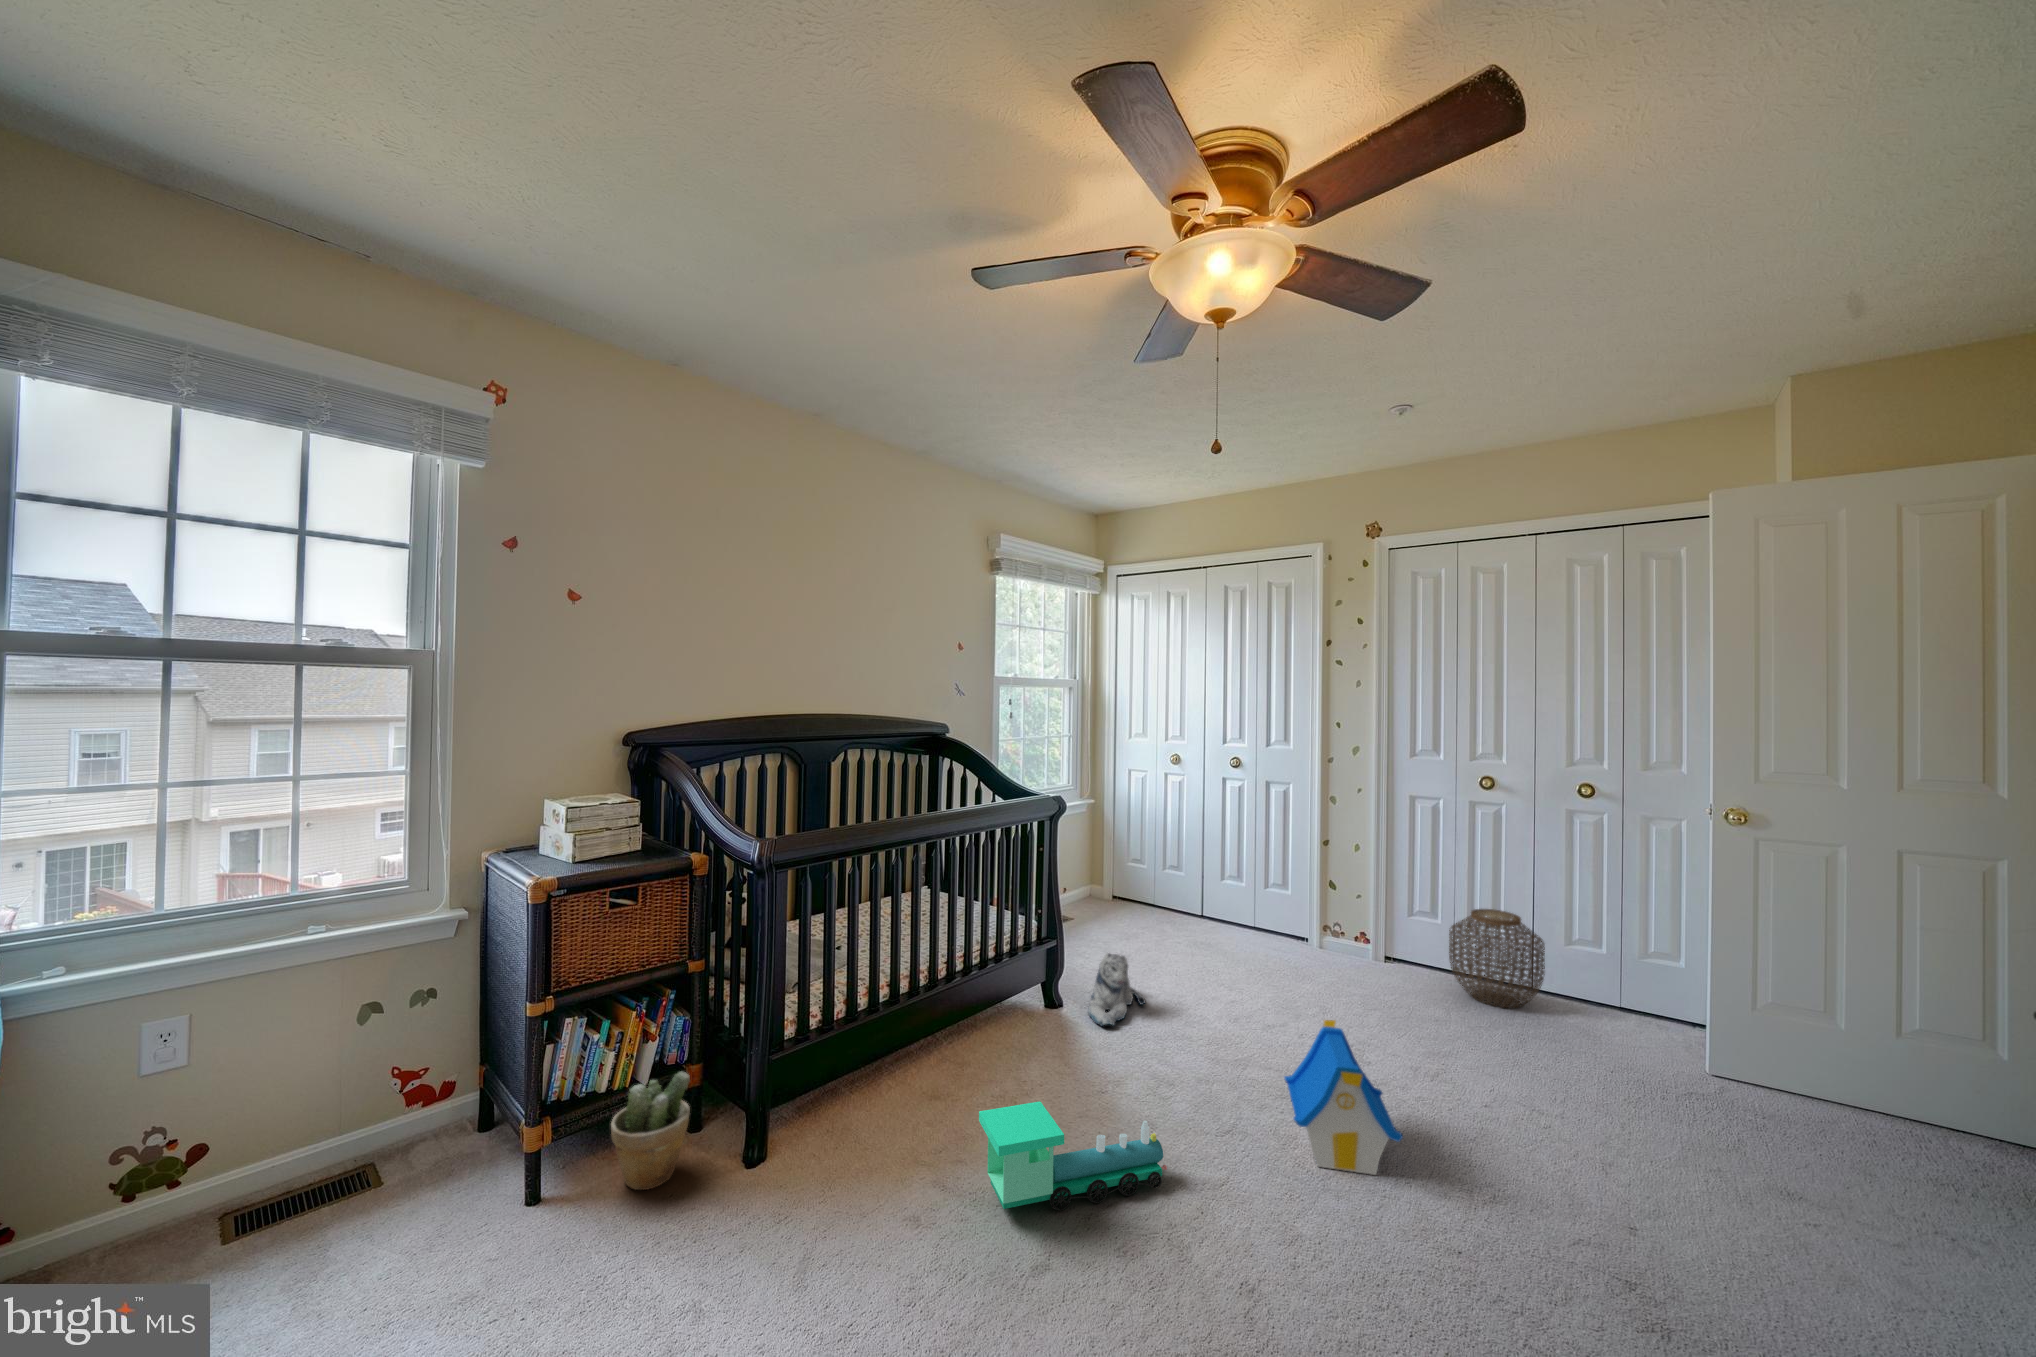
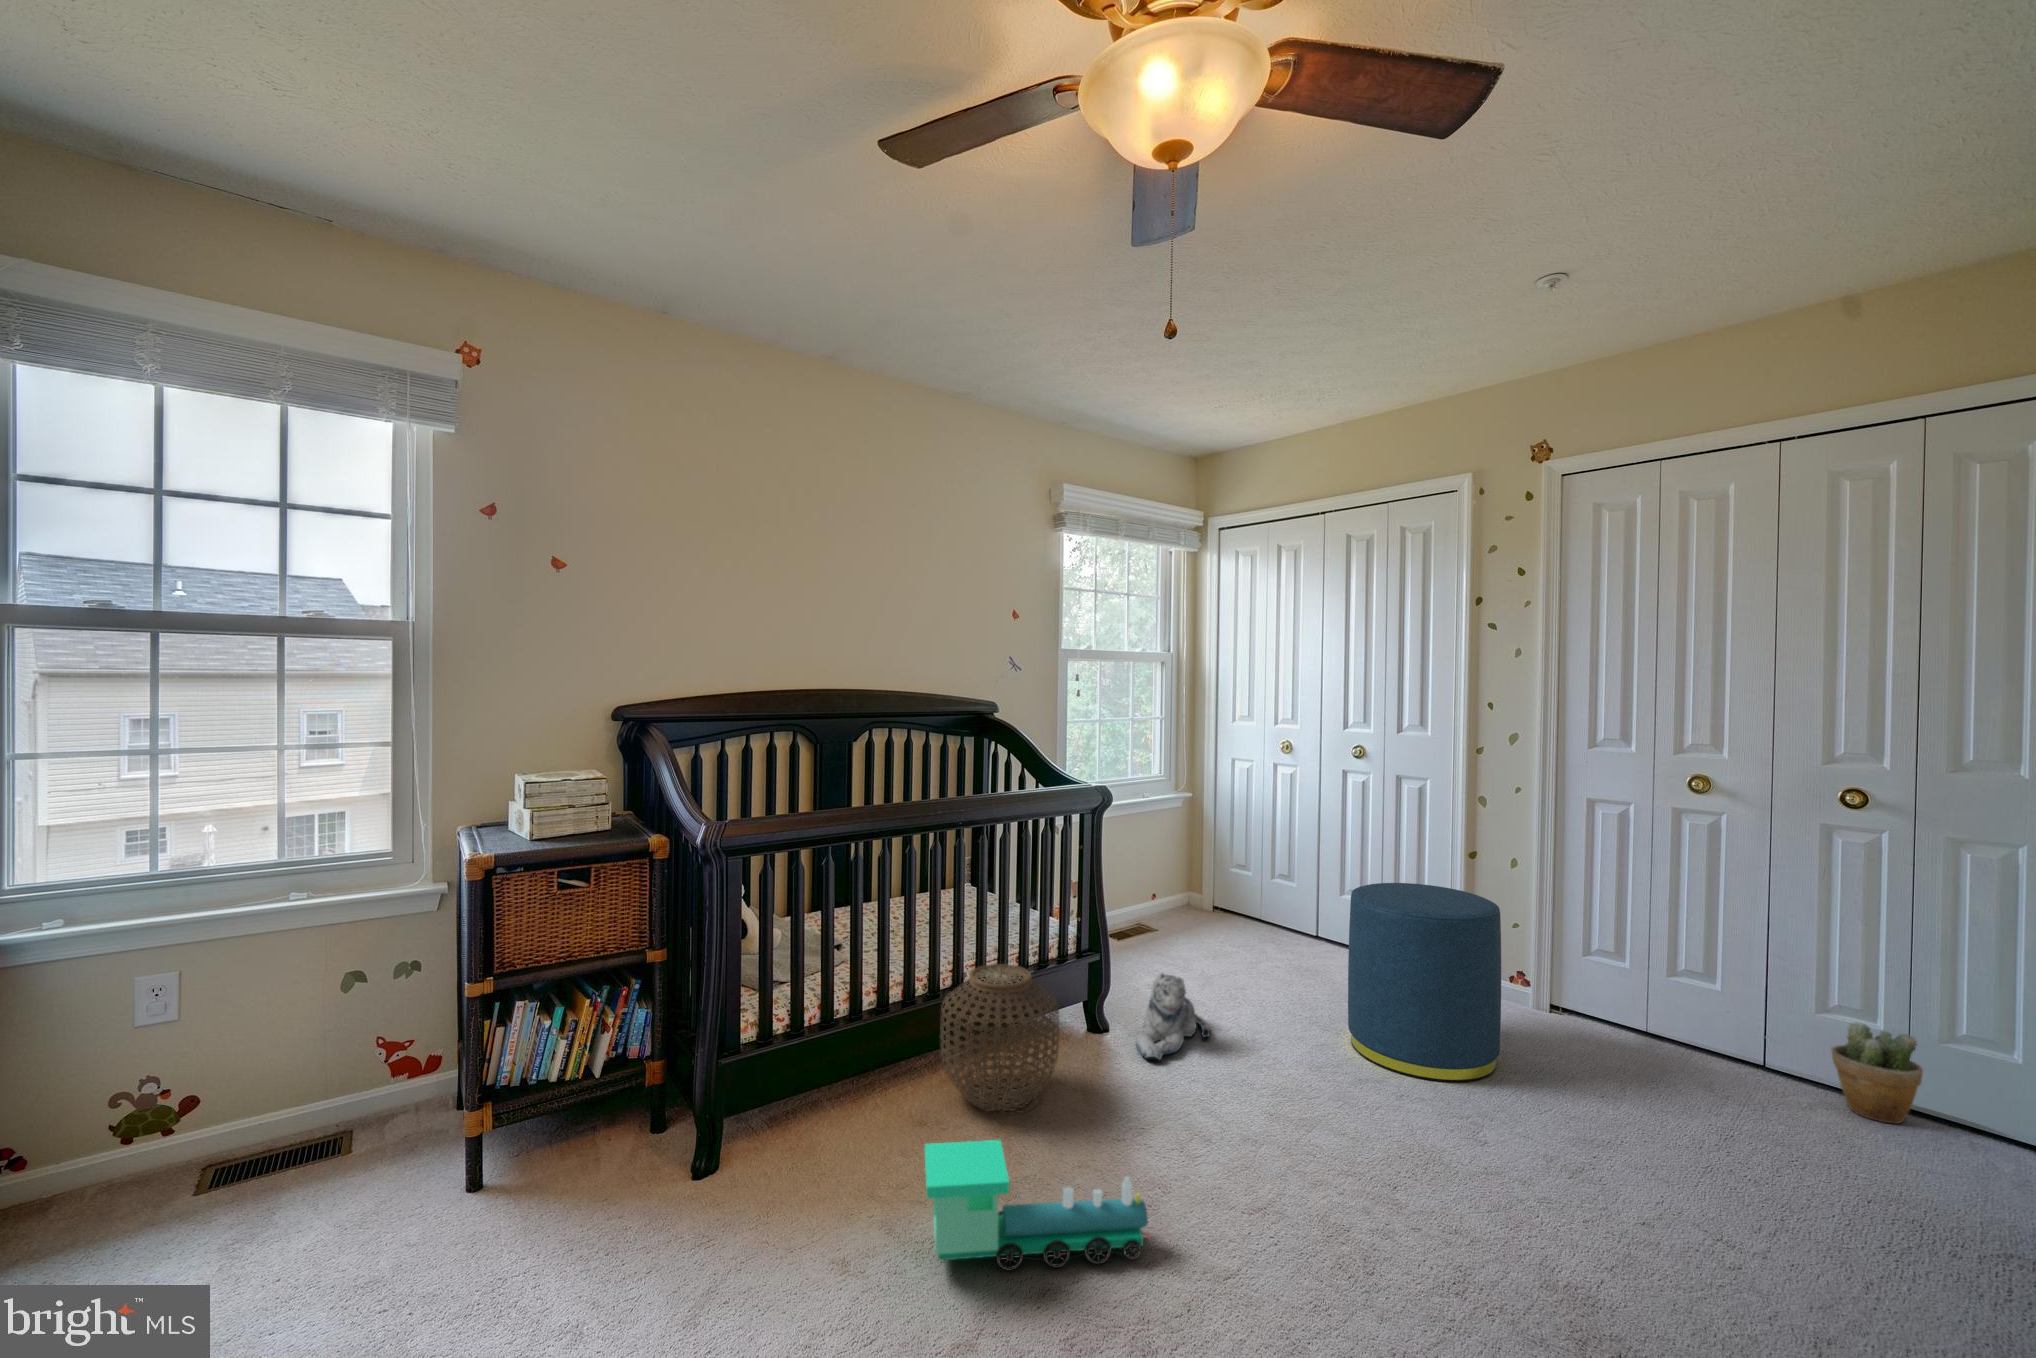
ottoman: none [1250,868,1368,1024] -> present [1348,883,1501,1082]
woven basket: present [1449,909,1545,1008] -> present [940,964,1059,1111]
toy house: present [1285,1020,1403,1175] -> none [1325,1075,1468,1281]
potted plant: present [611,1072,690,1190] -> present [1831,1022,1923,1124]

